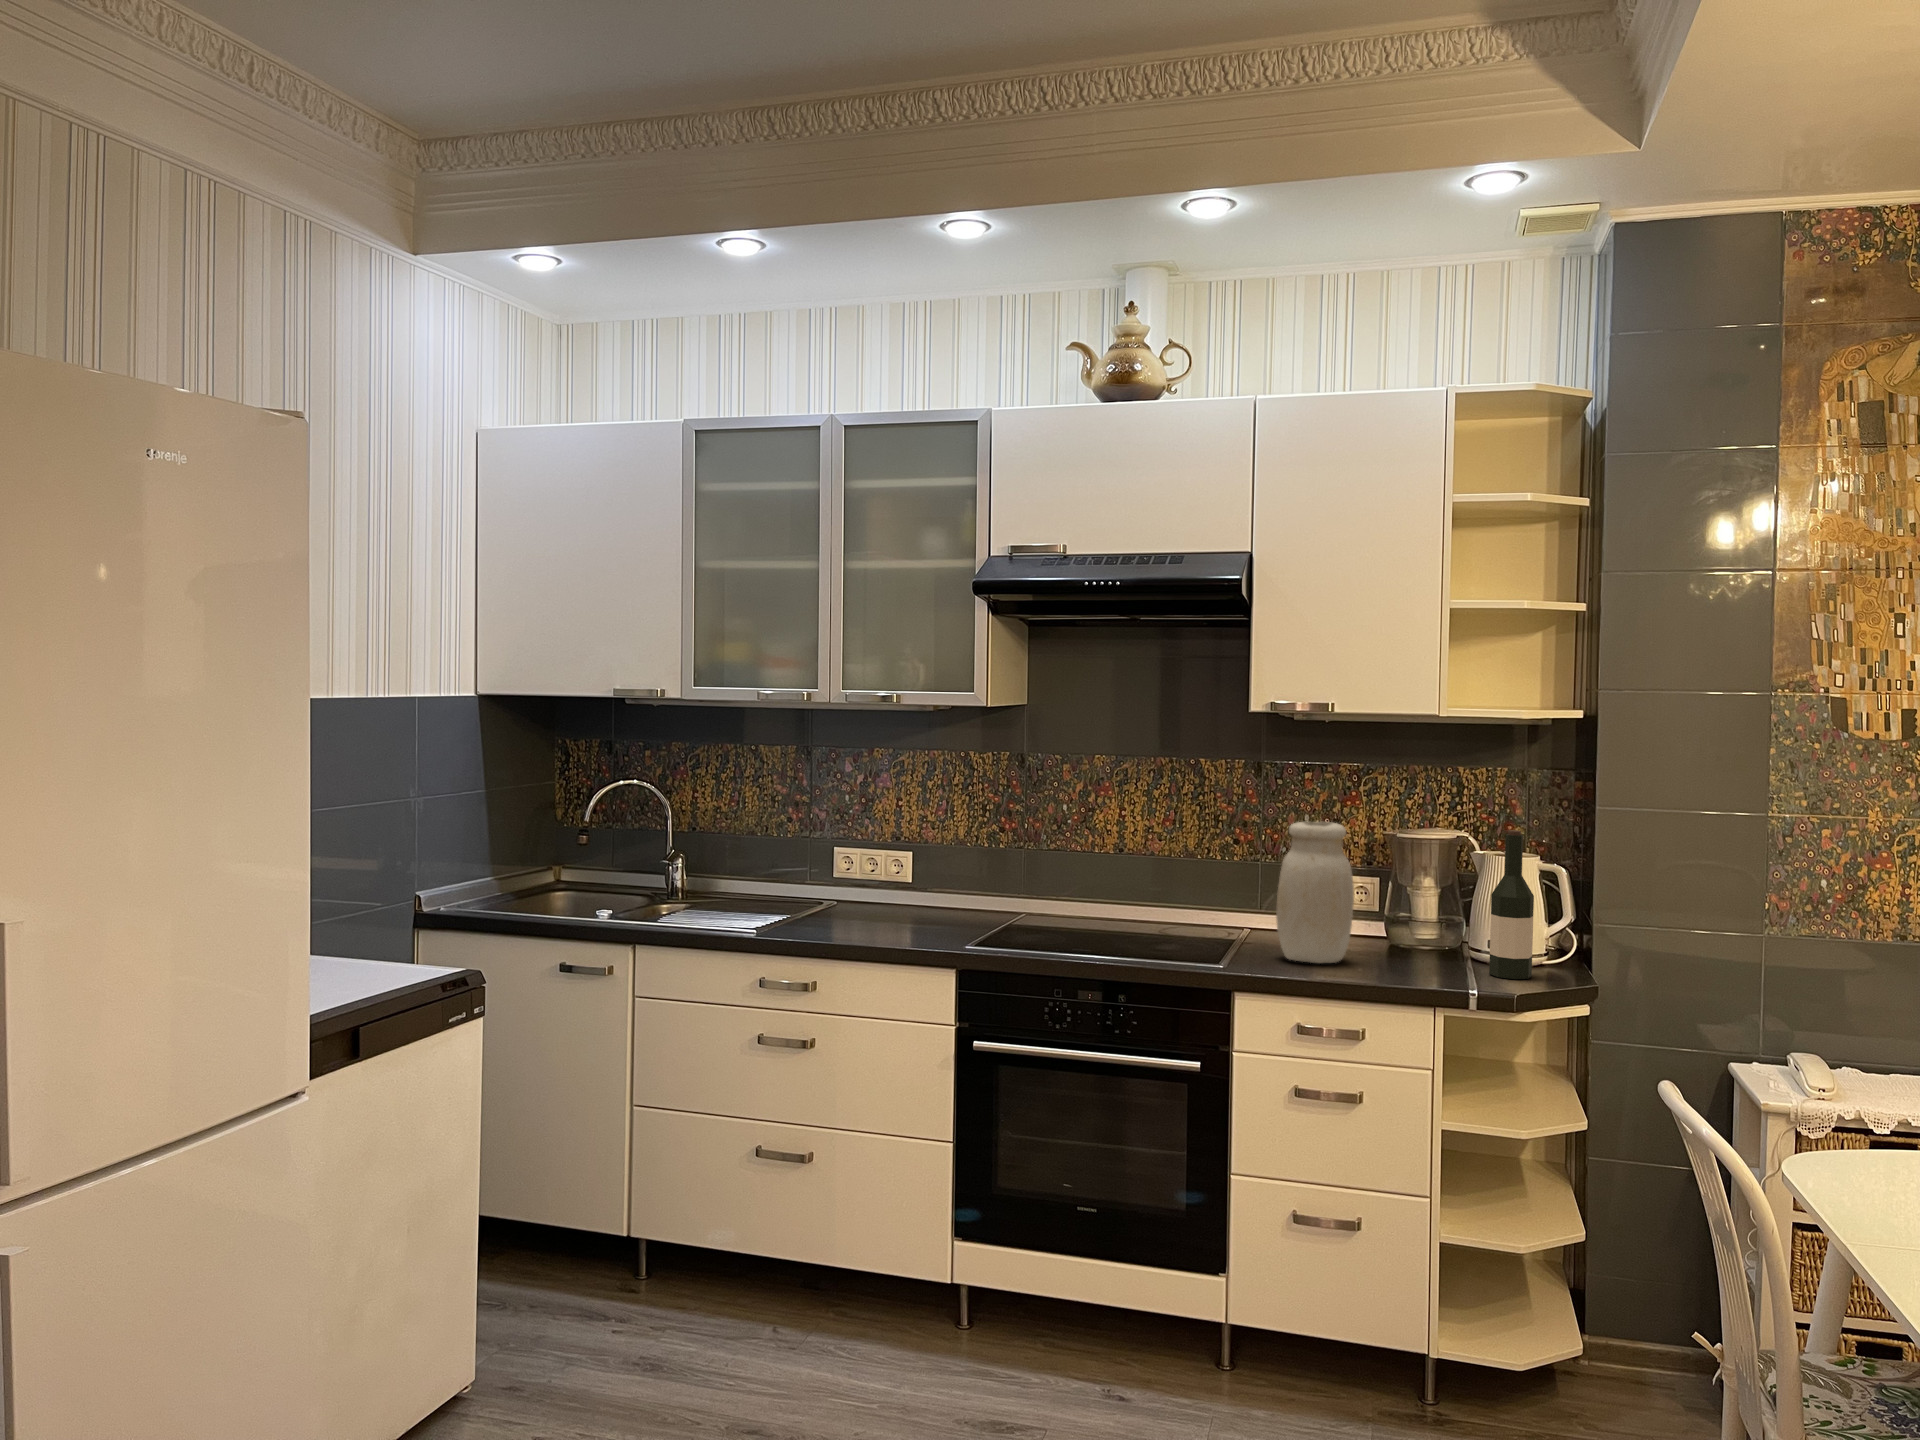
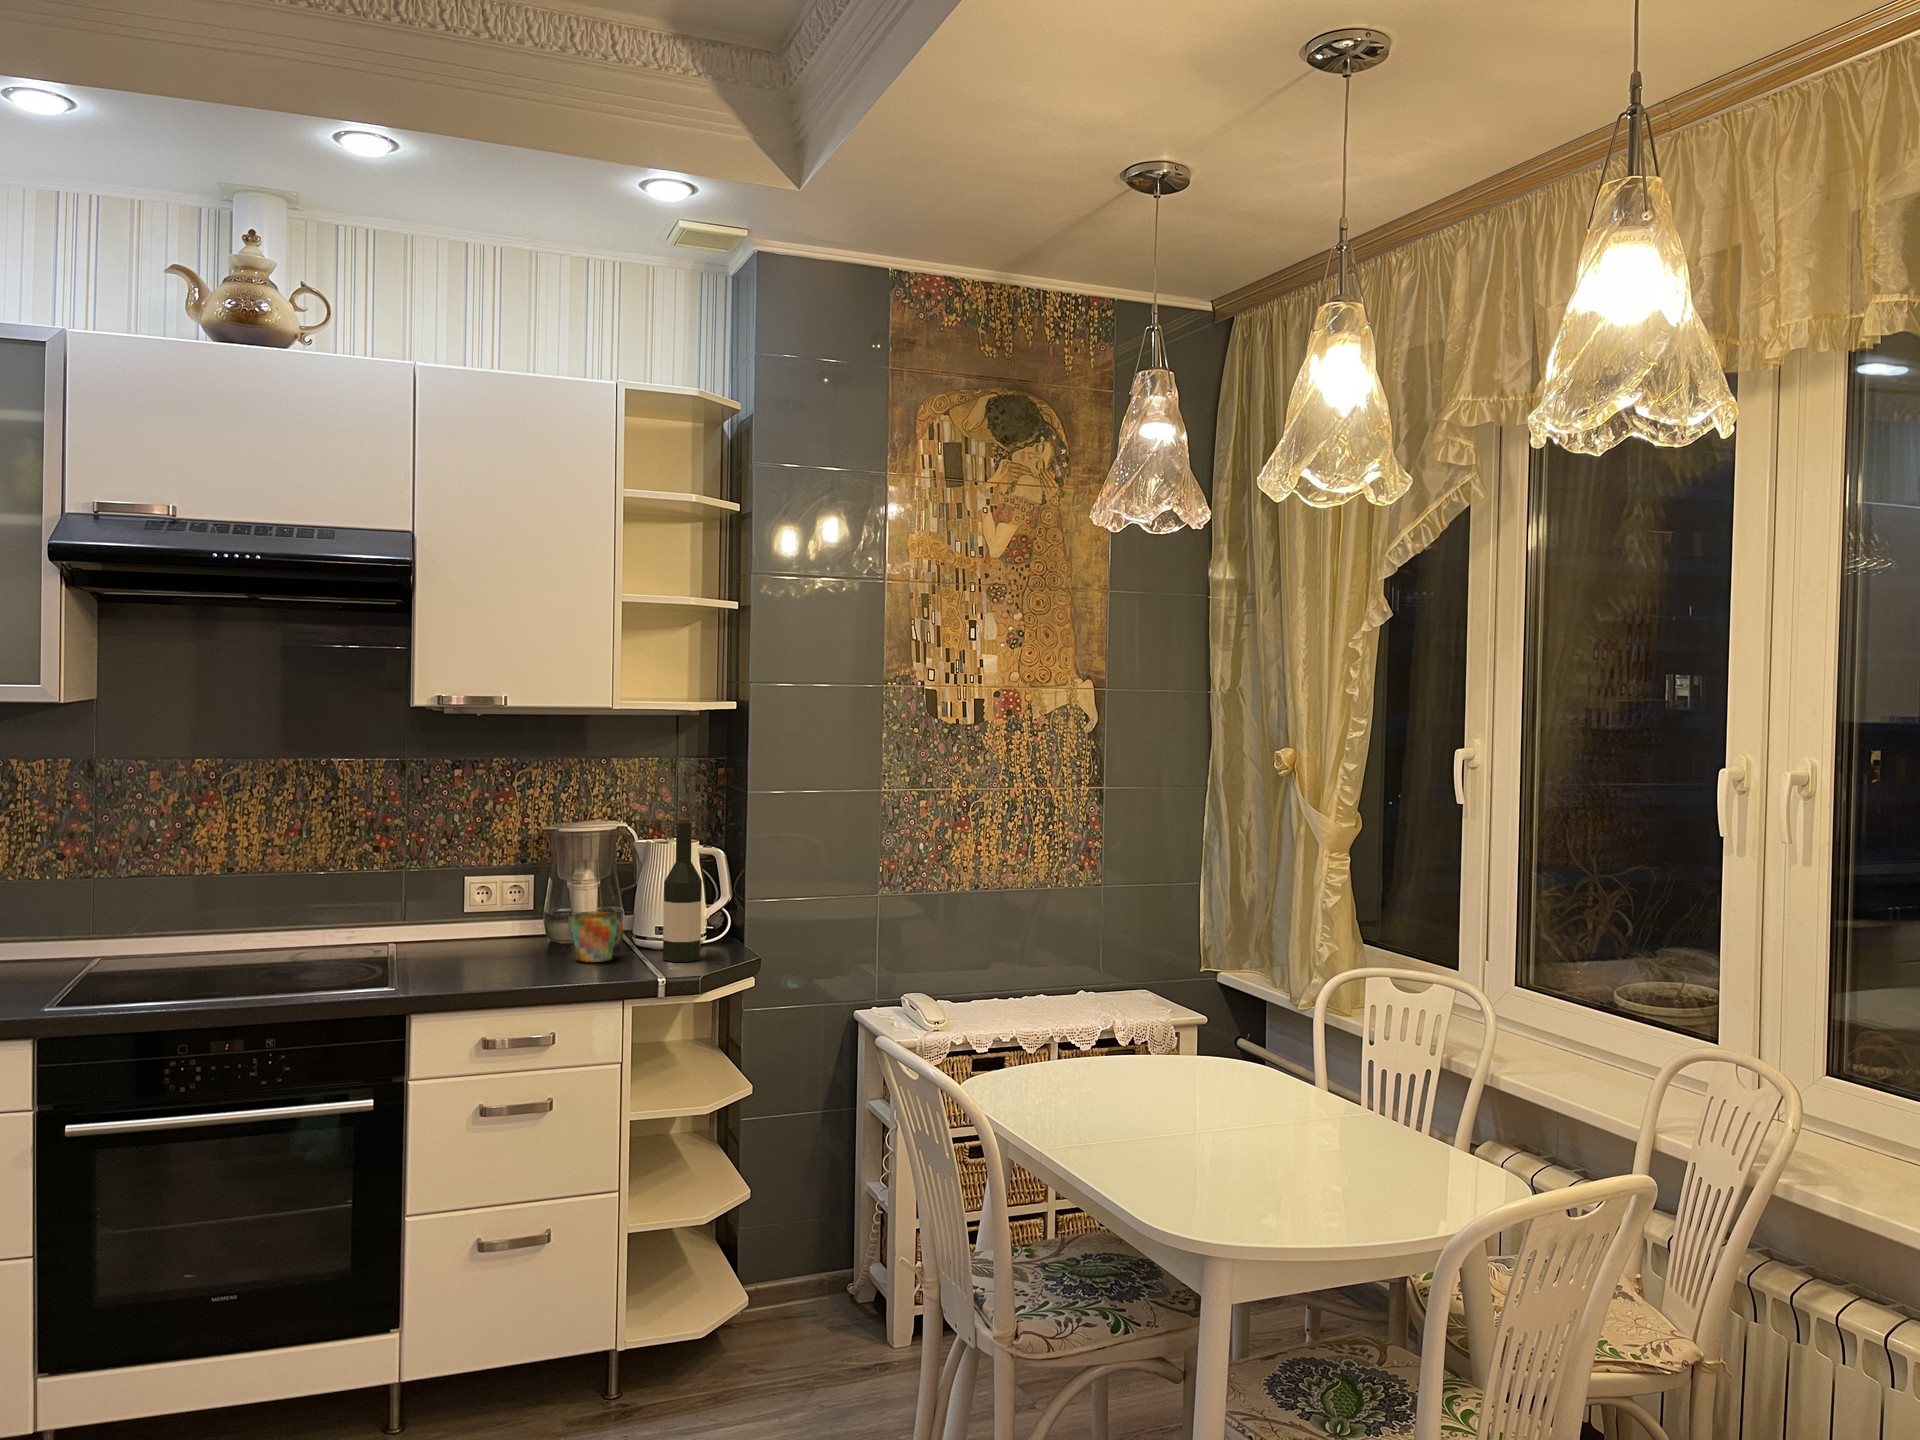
jar: present [1276,822,1354,963] -> none [446,821,529,970]
mug: none [1398,917,1453,968] -> present [572,912,624,962]

